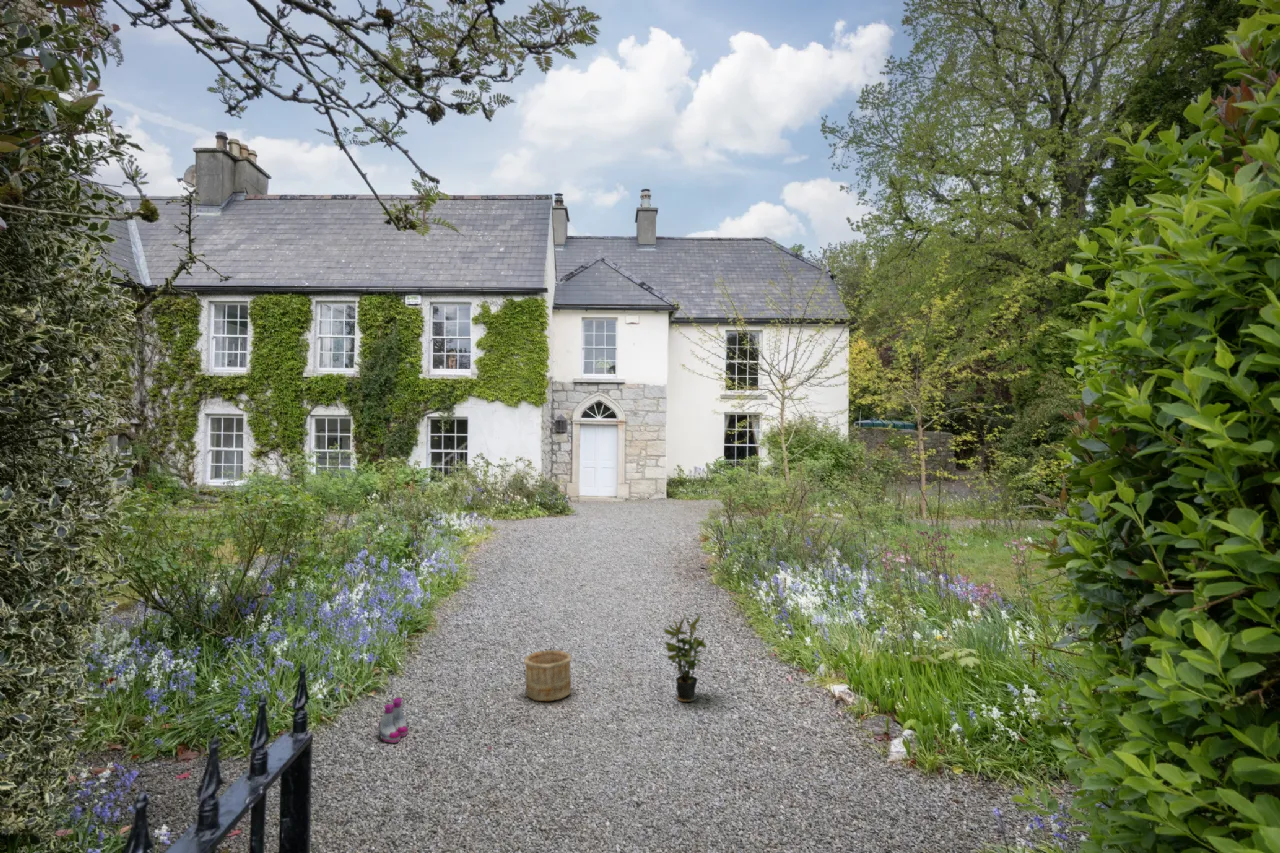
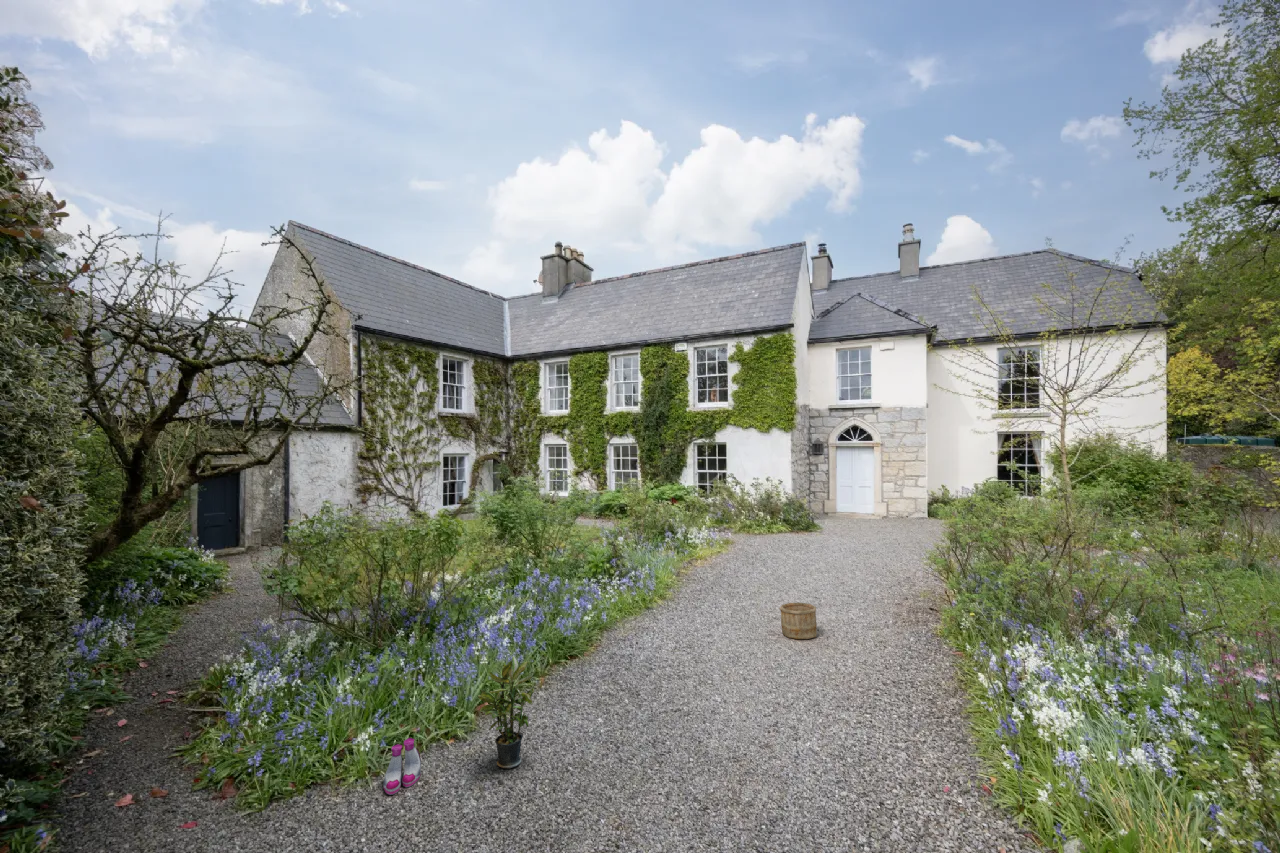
potted plant: present [664,615,706,702] -> present [478,656,534,769]
wooden bucket: present [524,650,571,701] -> present [779,603,817,639]

